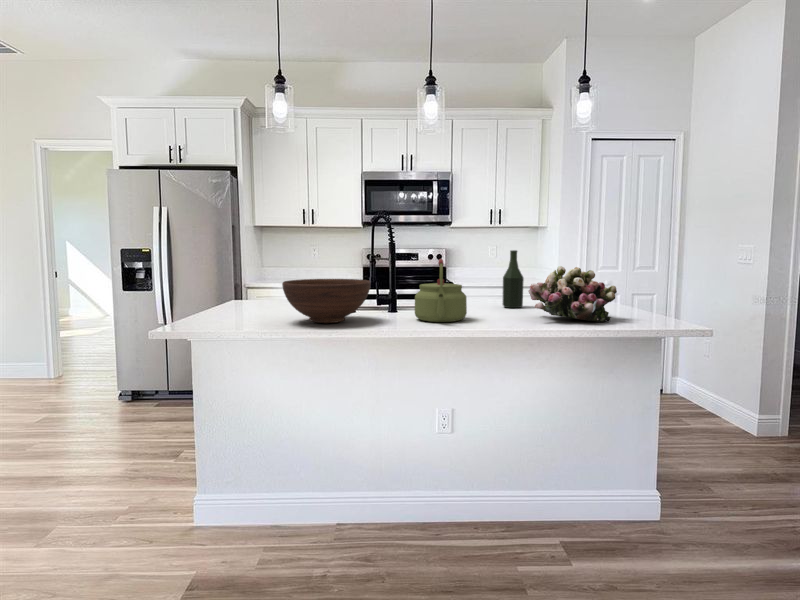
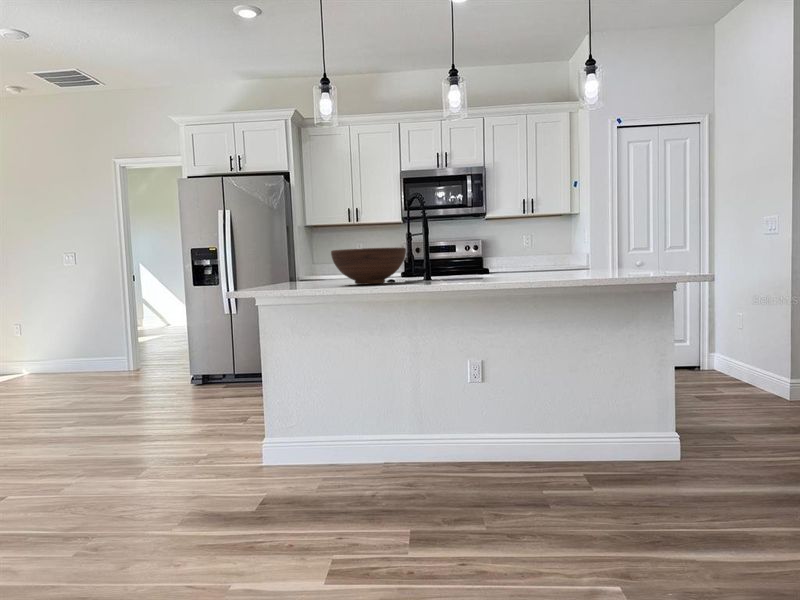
bottle: present [503,250,524,308] -> none [527,222,546,274]
kettle: present [415,259,467,322] -> none [445,226,491,280]
flower arrangement: present [528,266,617,322] -> none [547,227,627,274]

